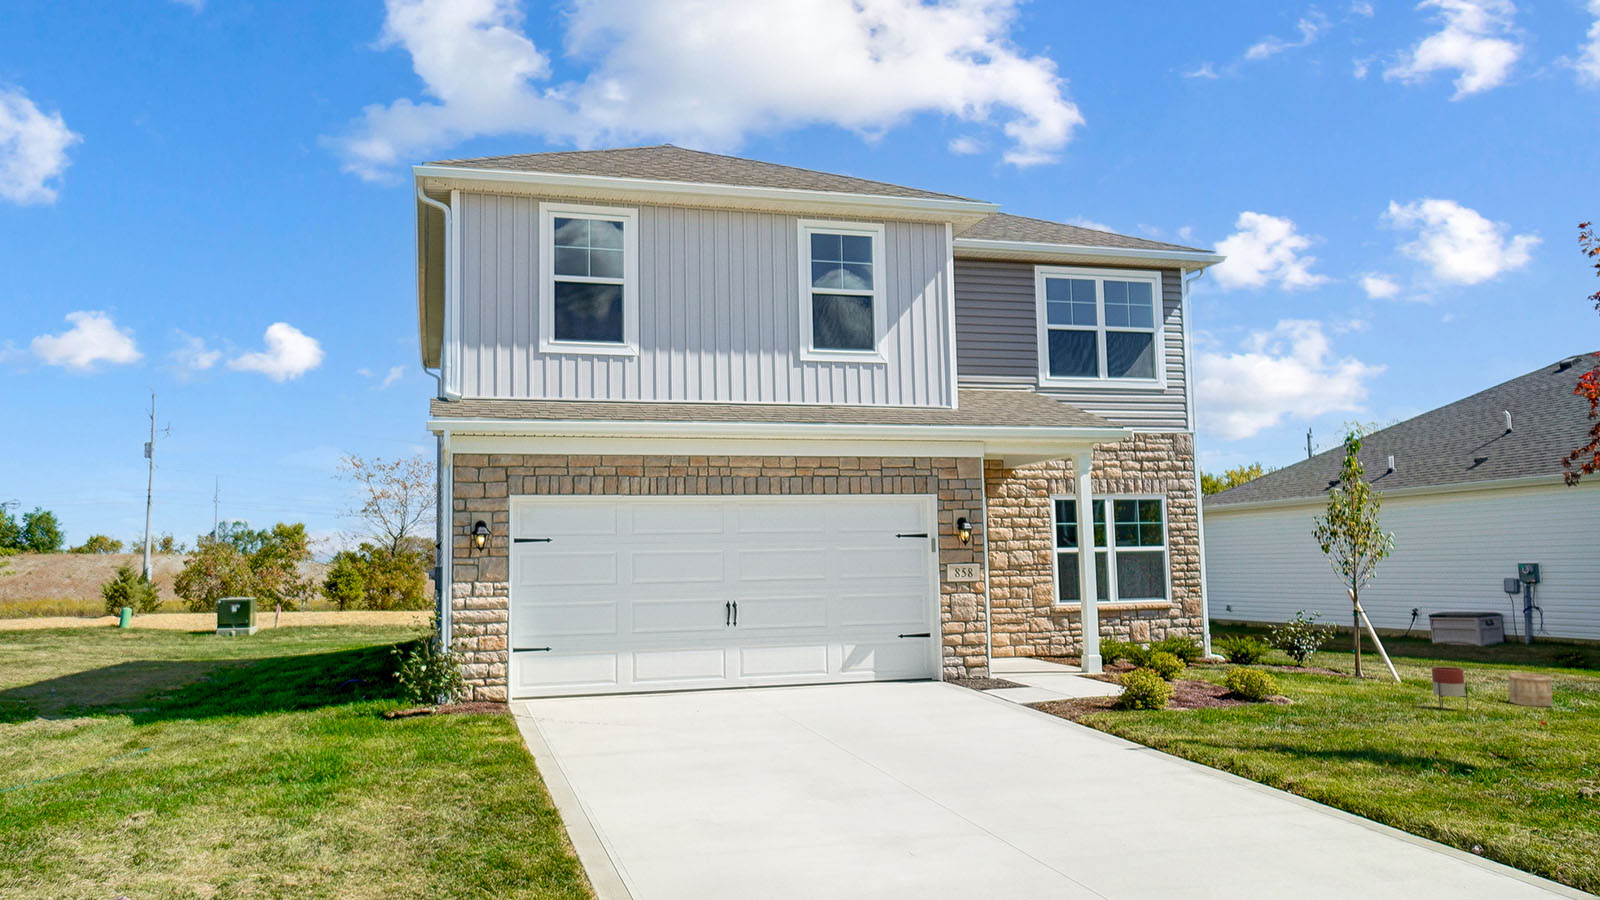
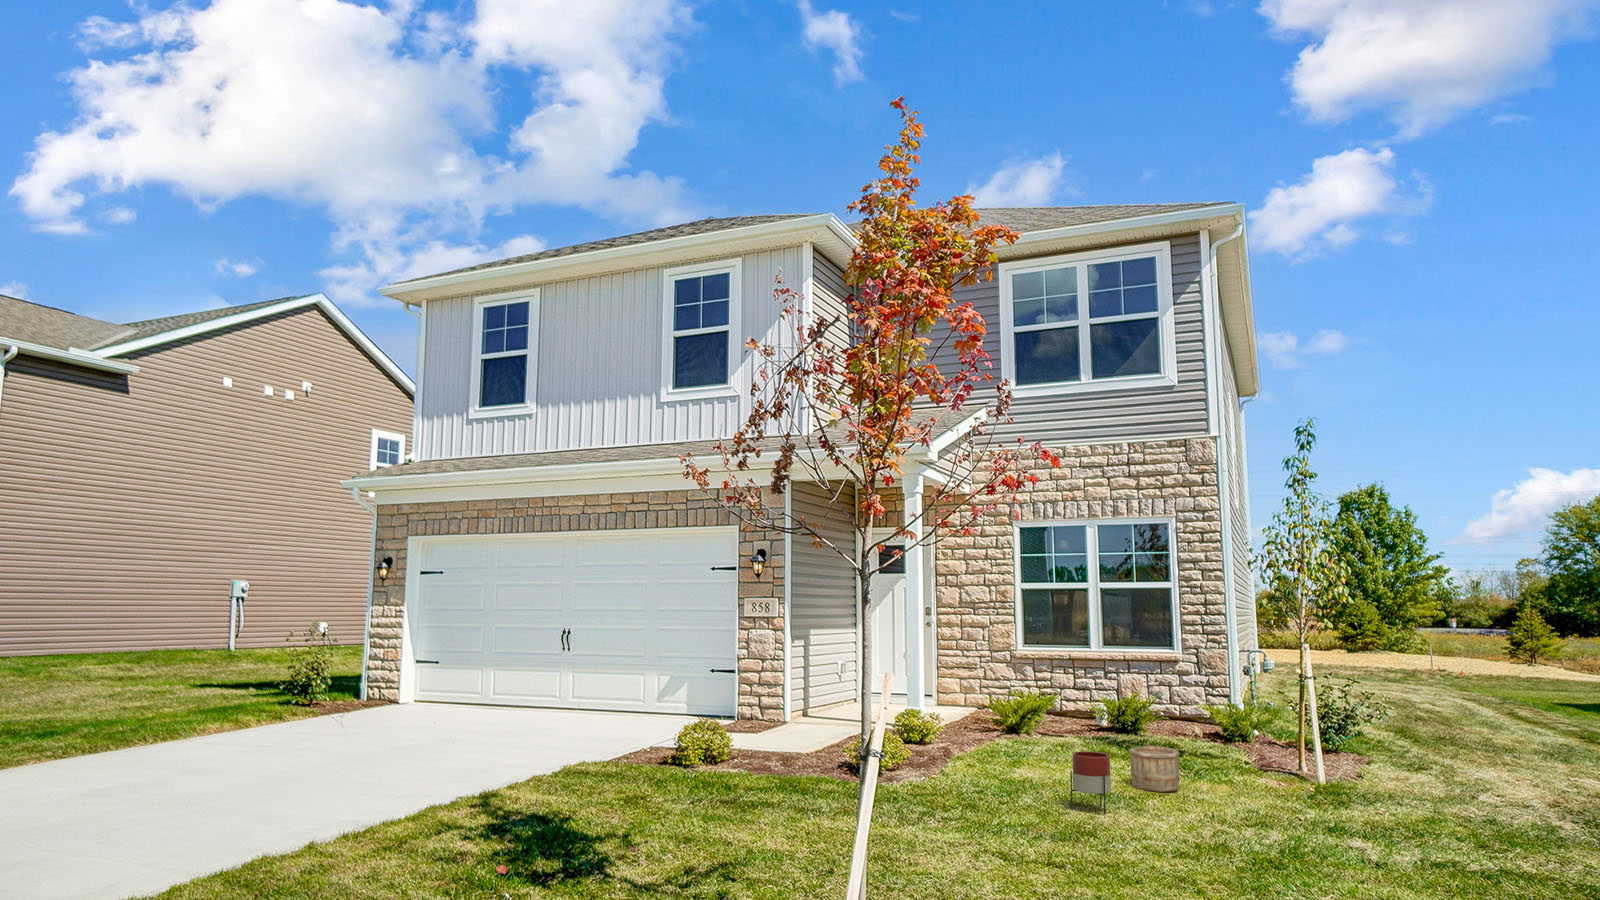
wooden bucket: present [1507,673,1552,707] -> present [1129,746,1180,792]

